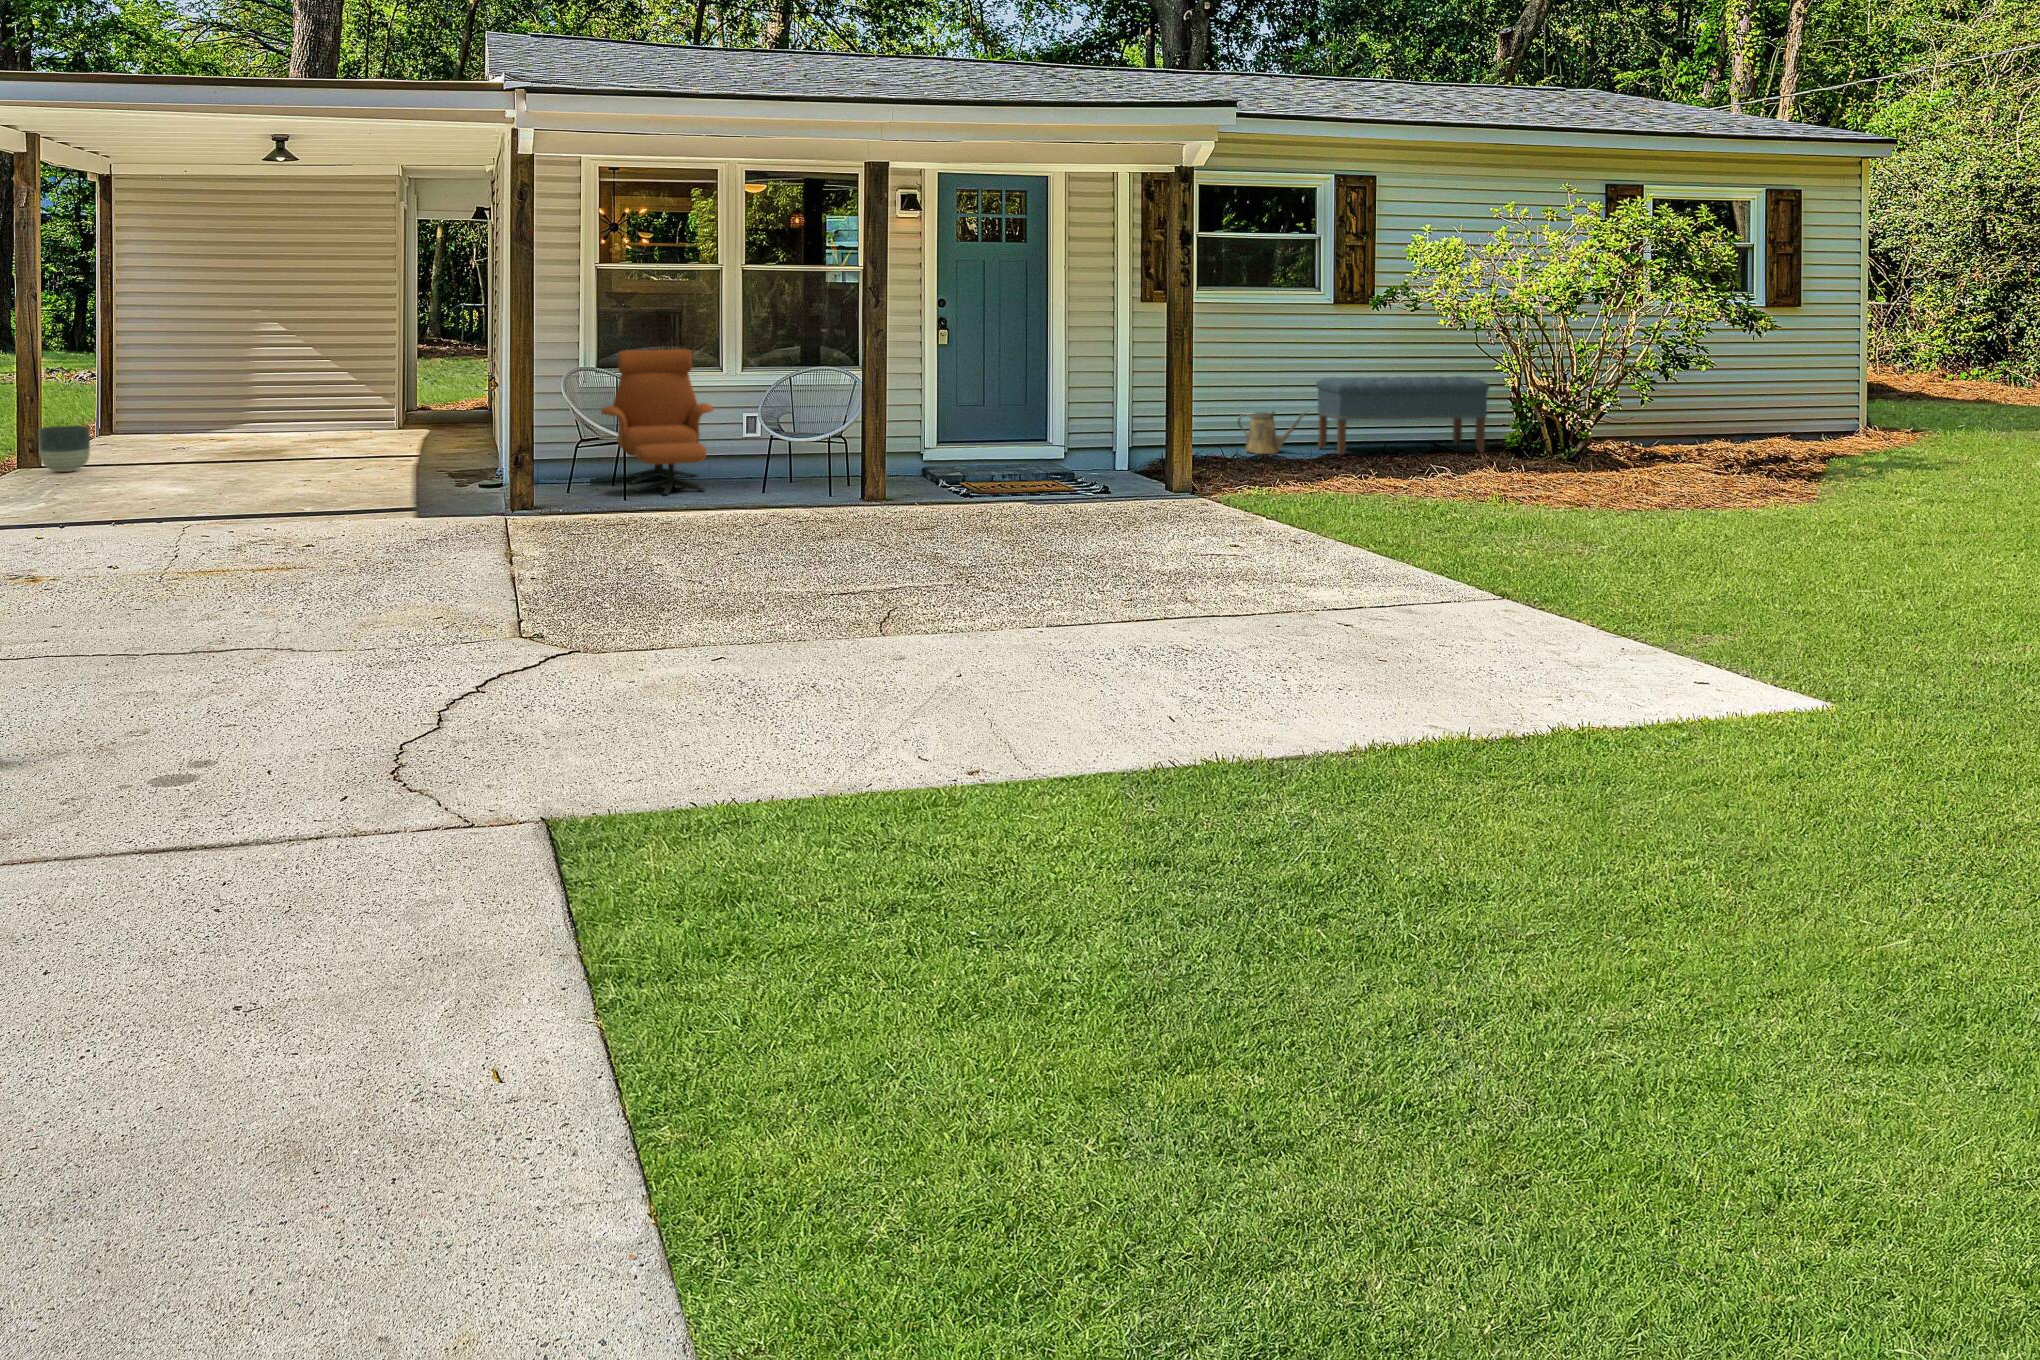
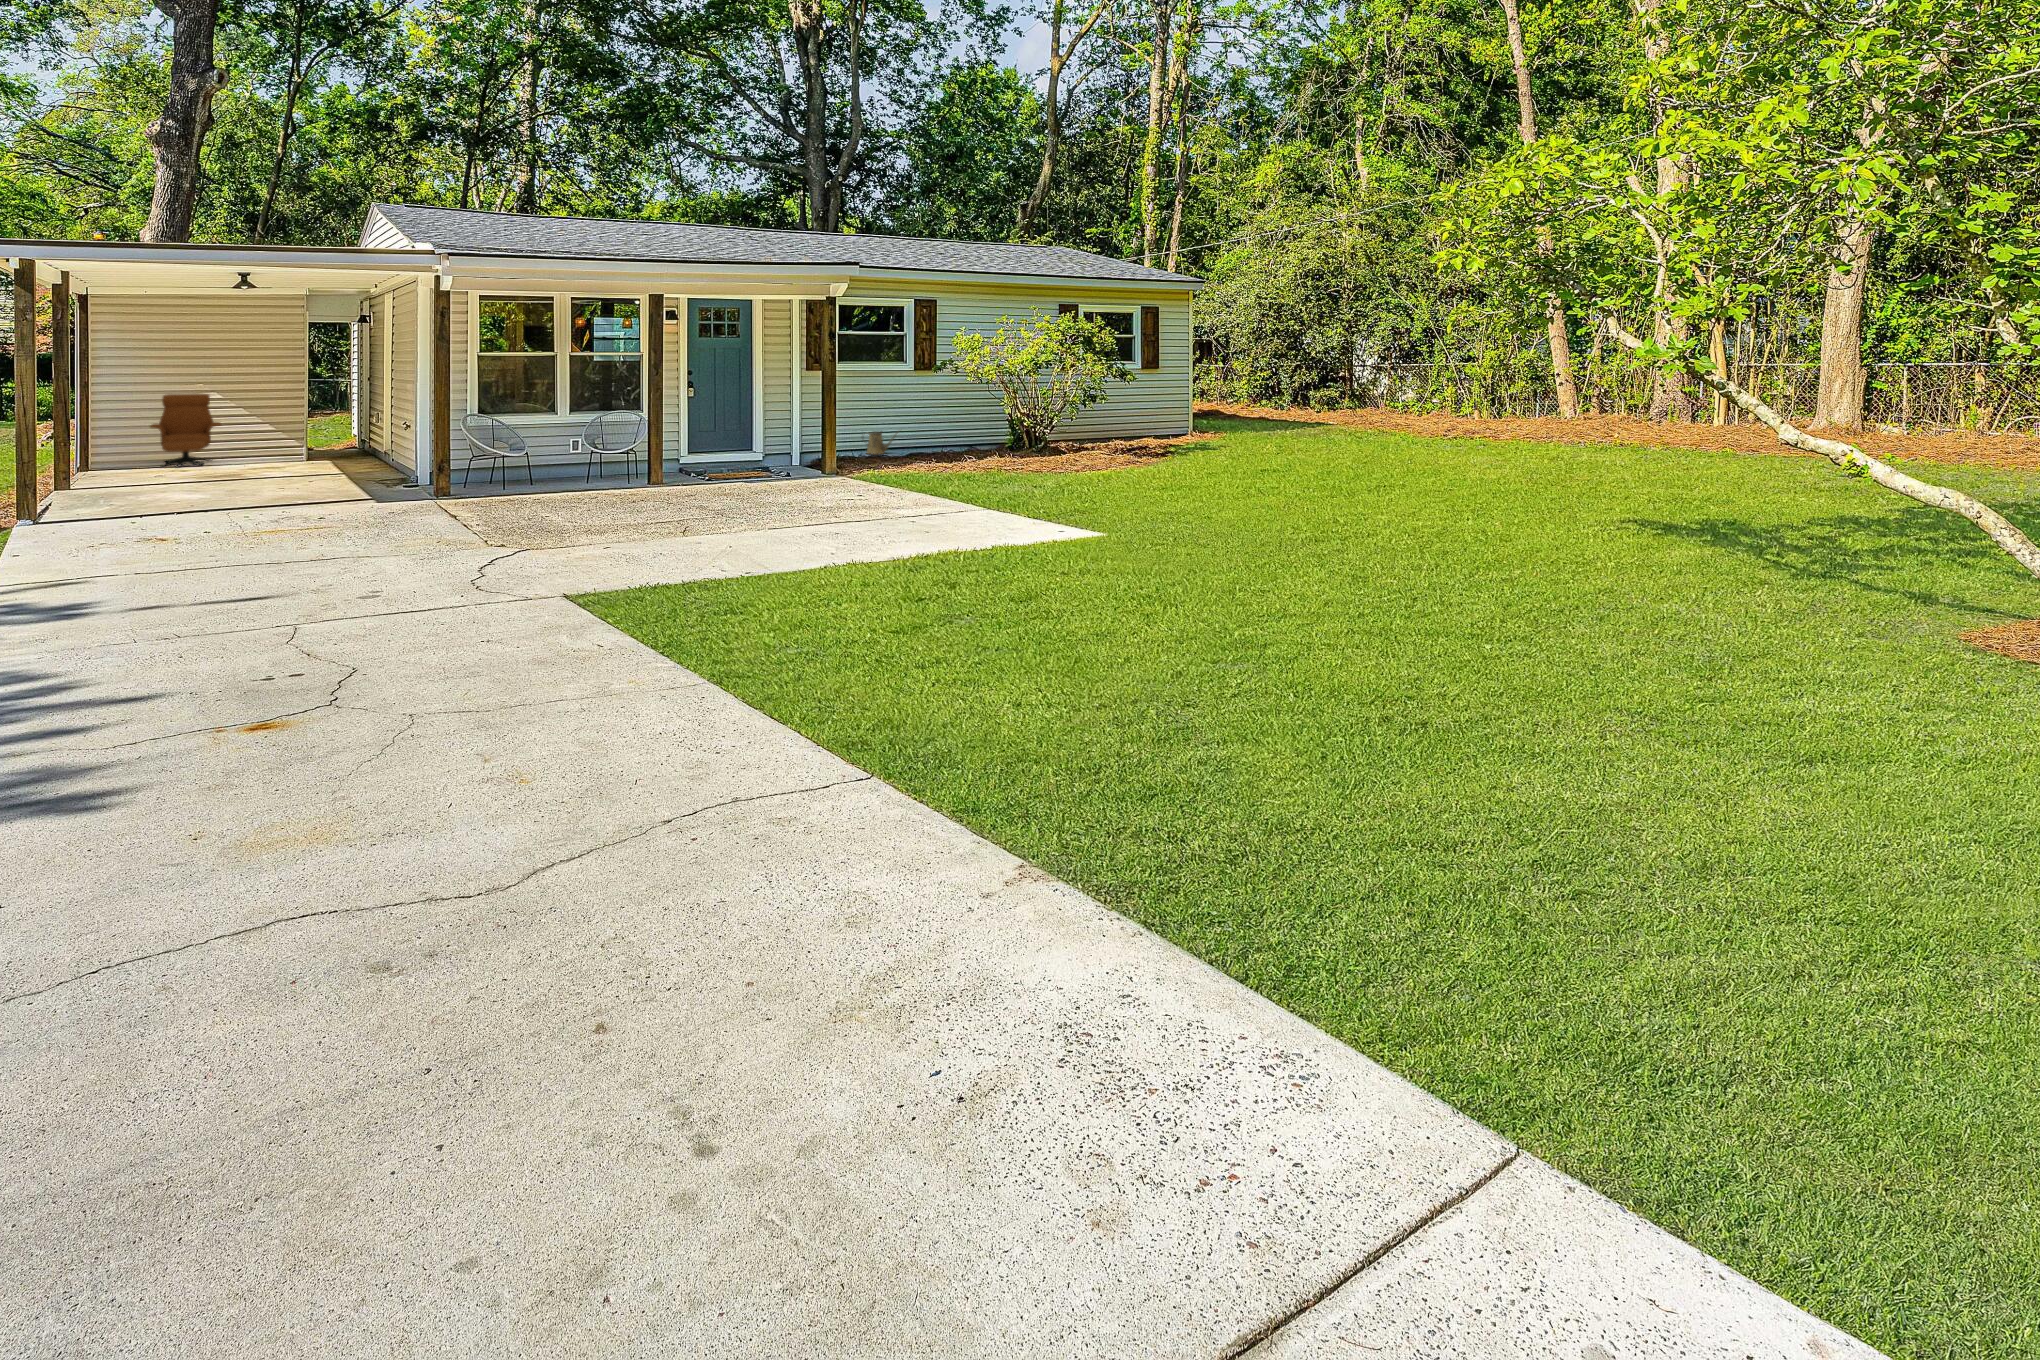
lounge chair: present [601,349,713,495] -> present [150,394,221,467]
bench: present [1316,376,1489,455] -> none [905,410,997,454]
planter: present [38,425,90,472] -> none [69,459,106,489]

